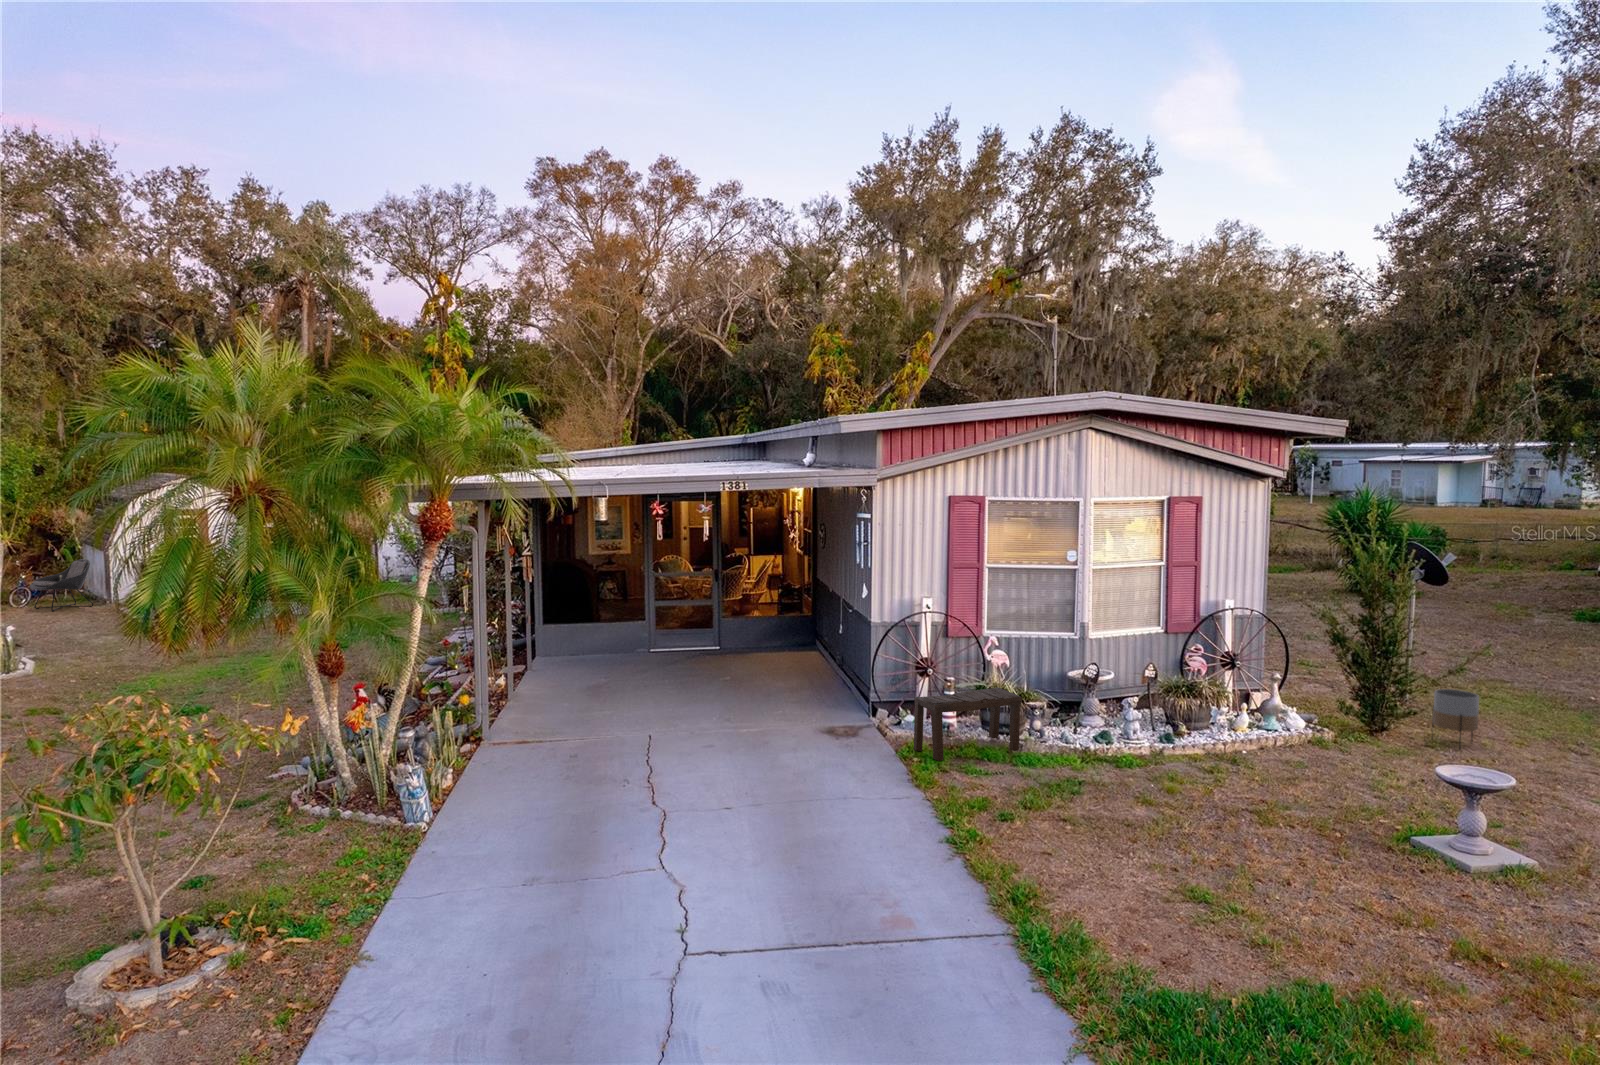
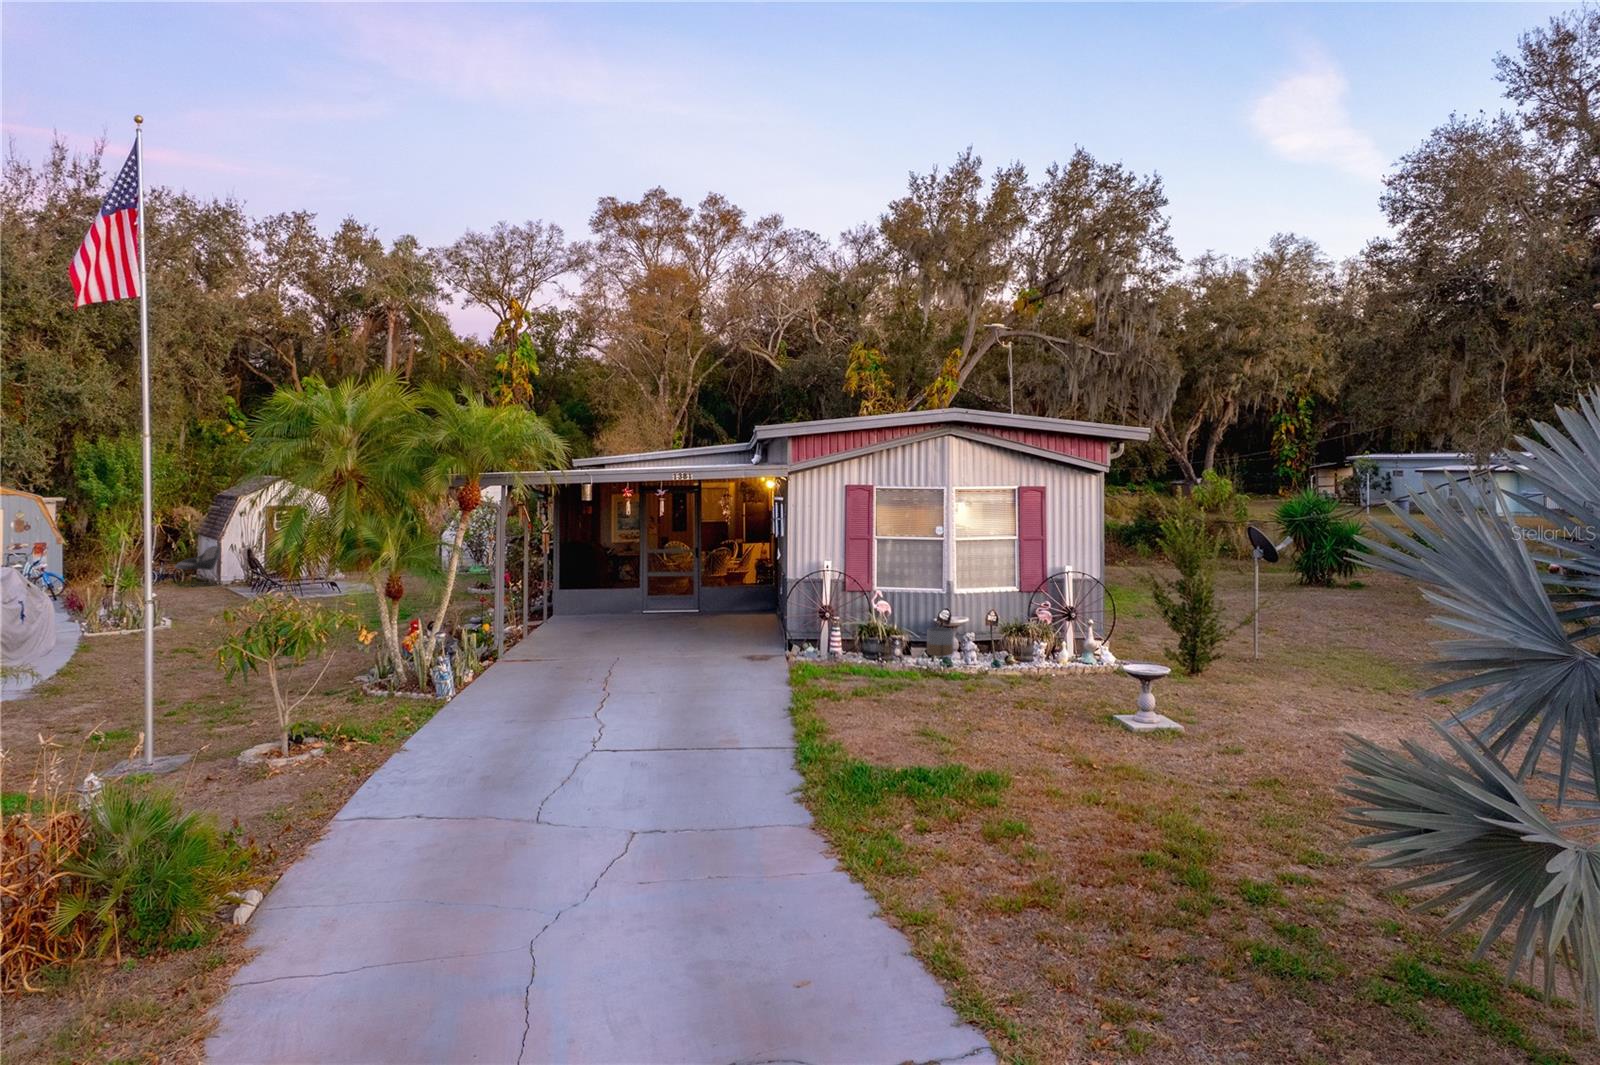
bench: present [914,687,1022,761] -> none [812,626,889,673]
planter: present [1432,689,1479,738] -> present [927,628,953,657]

